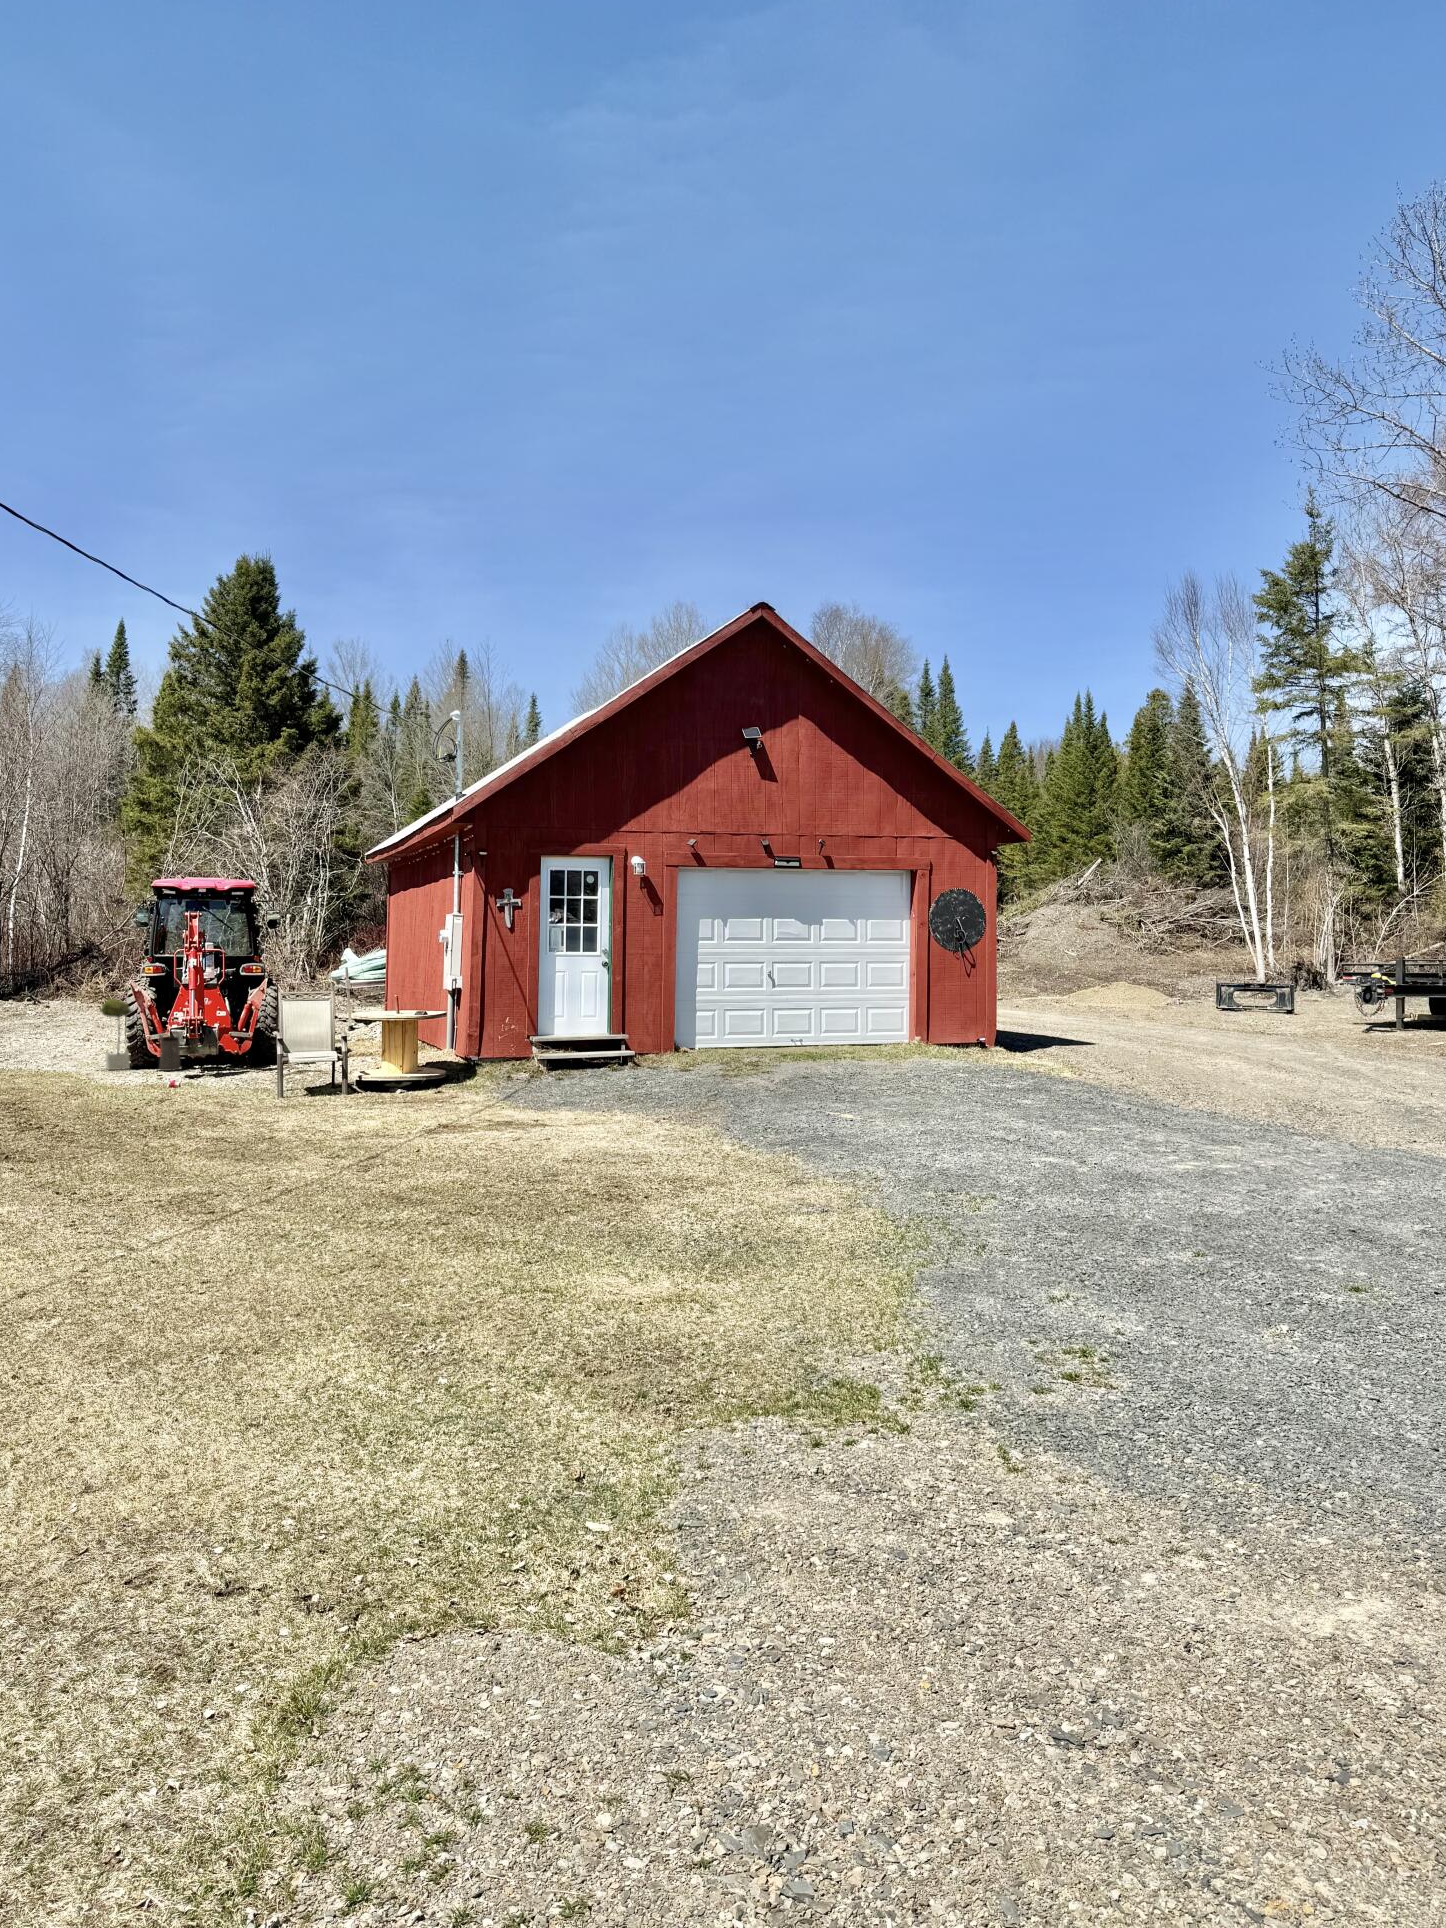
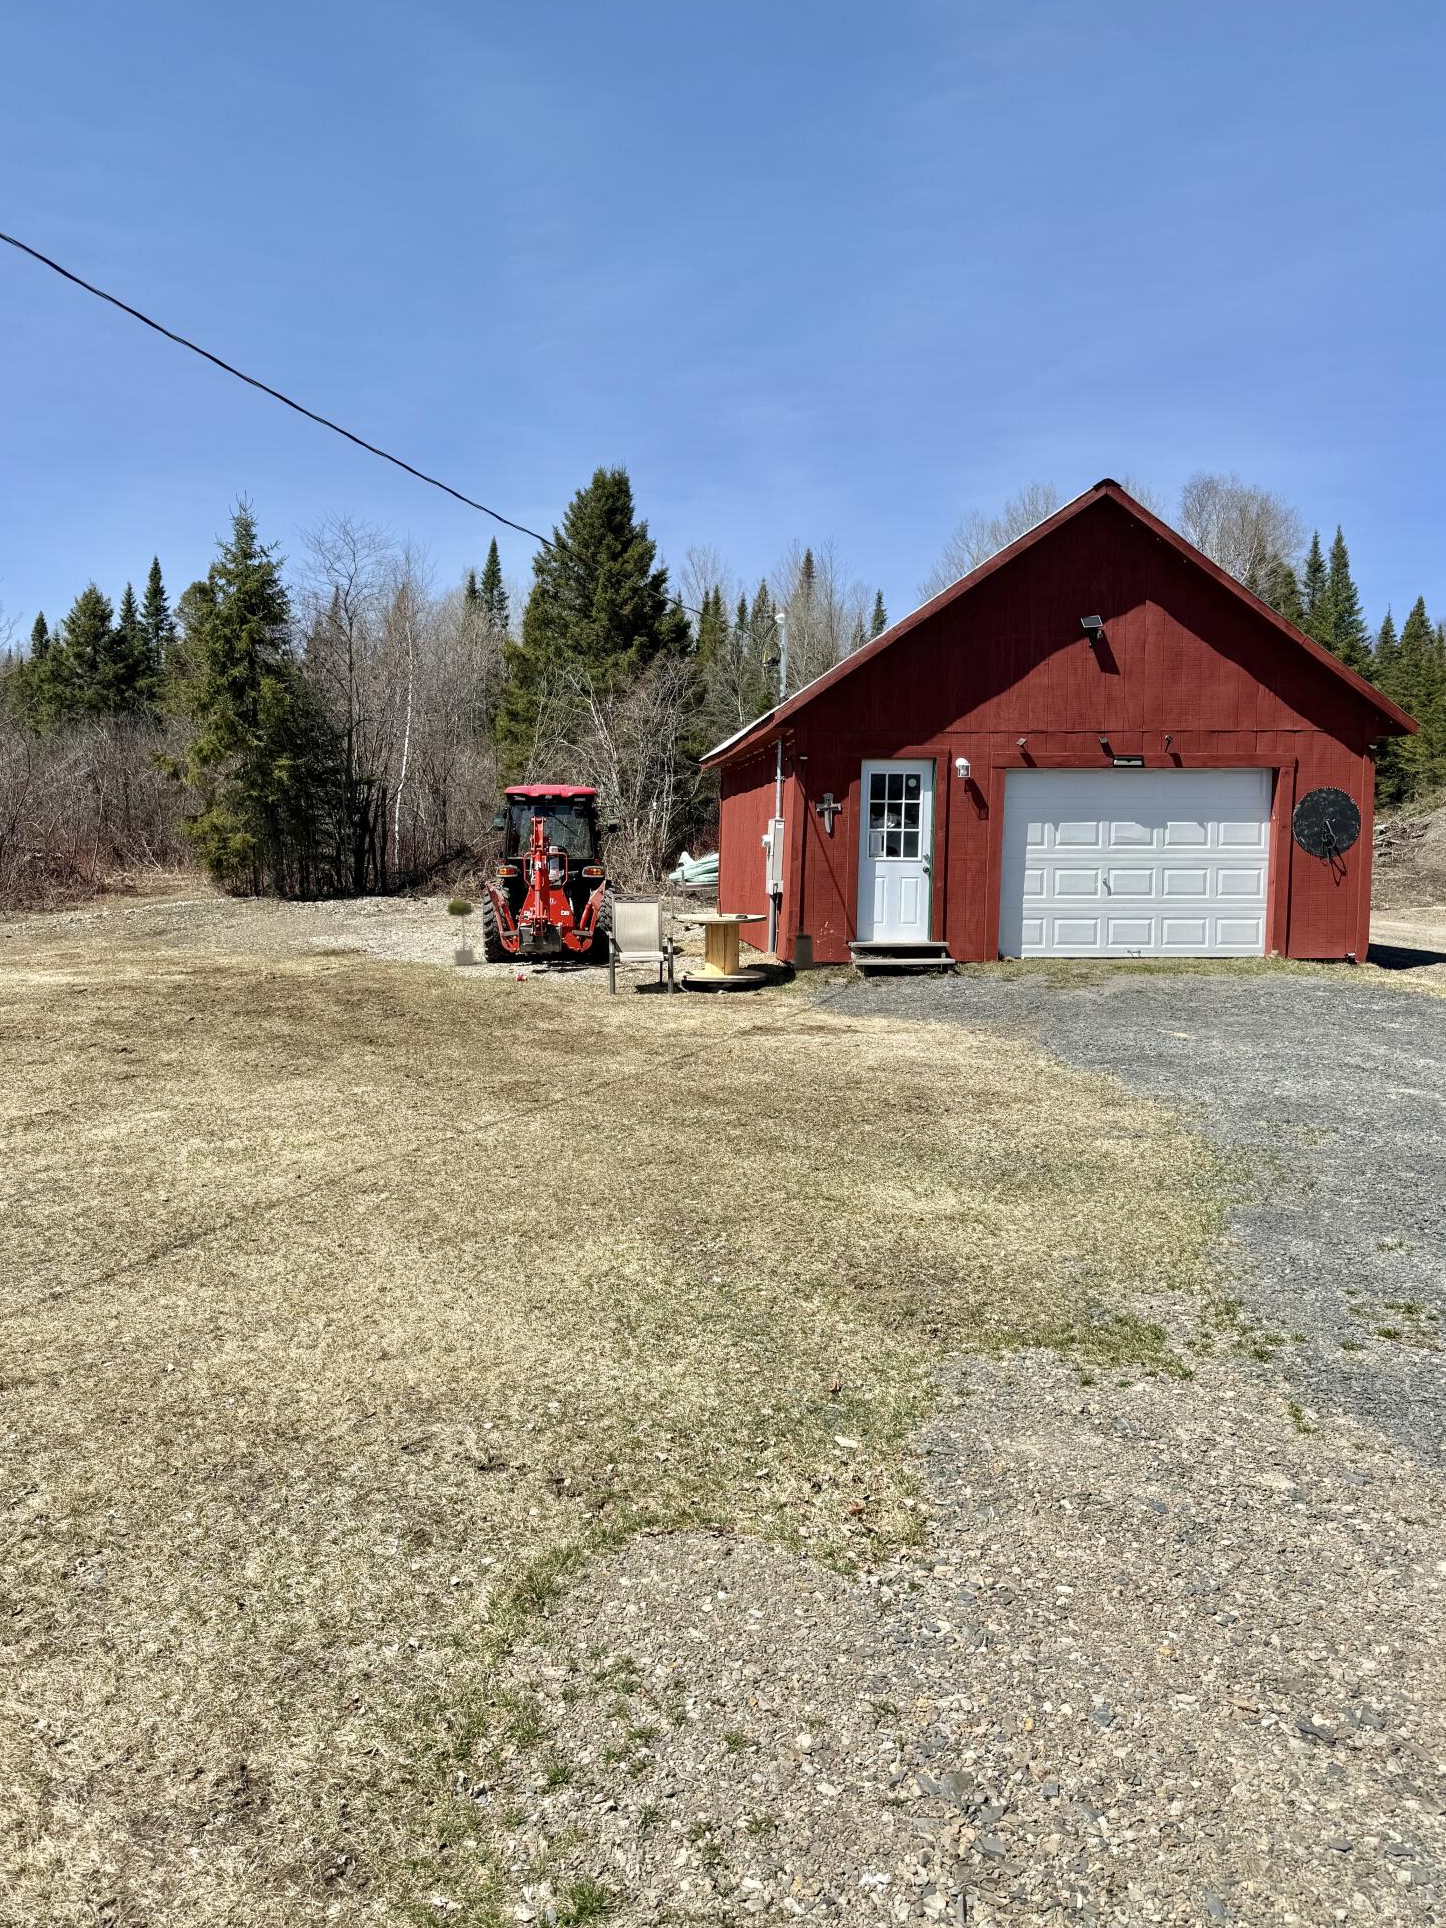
watering can: present [159,1032,181,1071] -> present [794,931,814,969]

